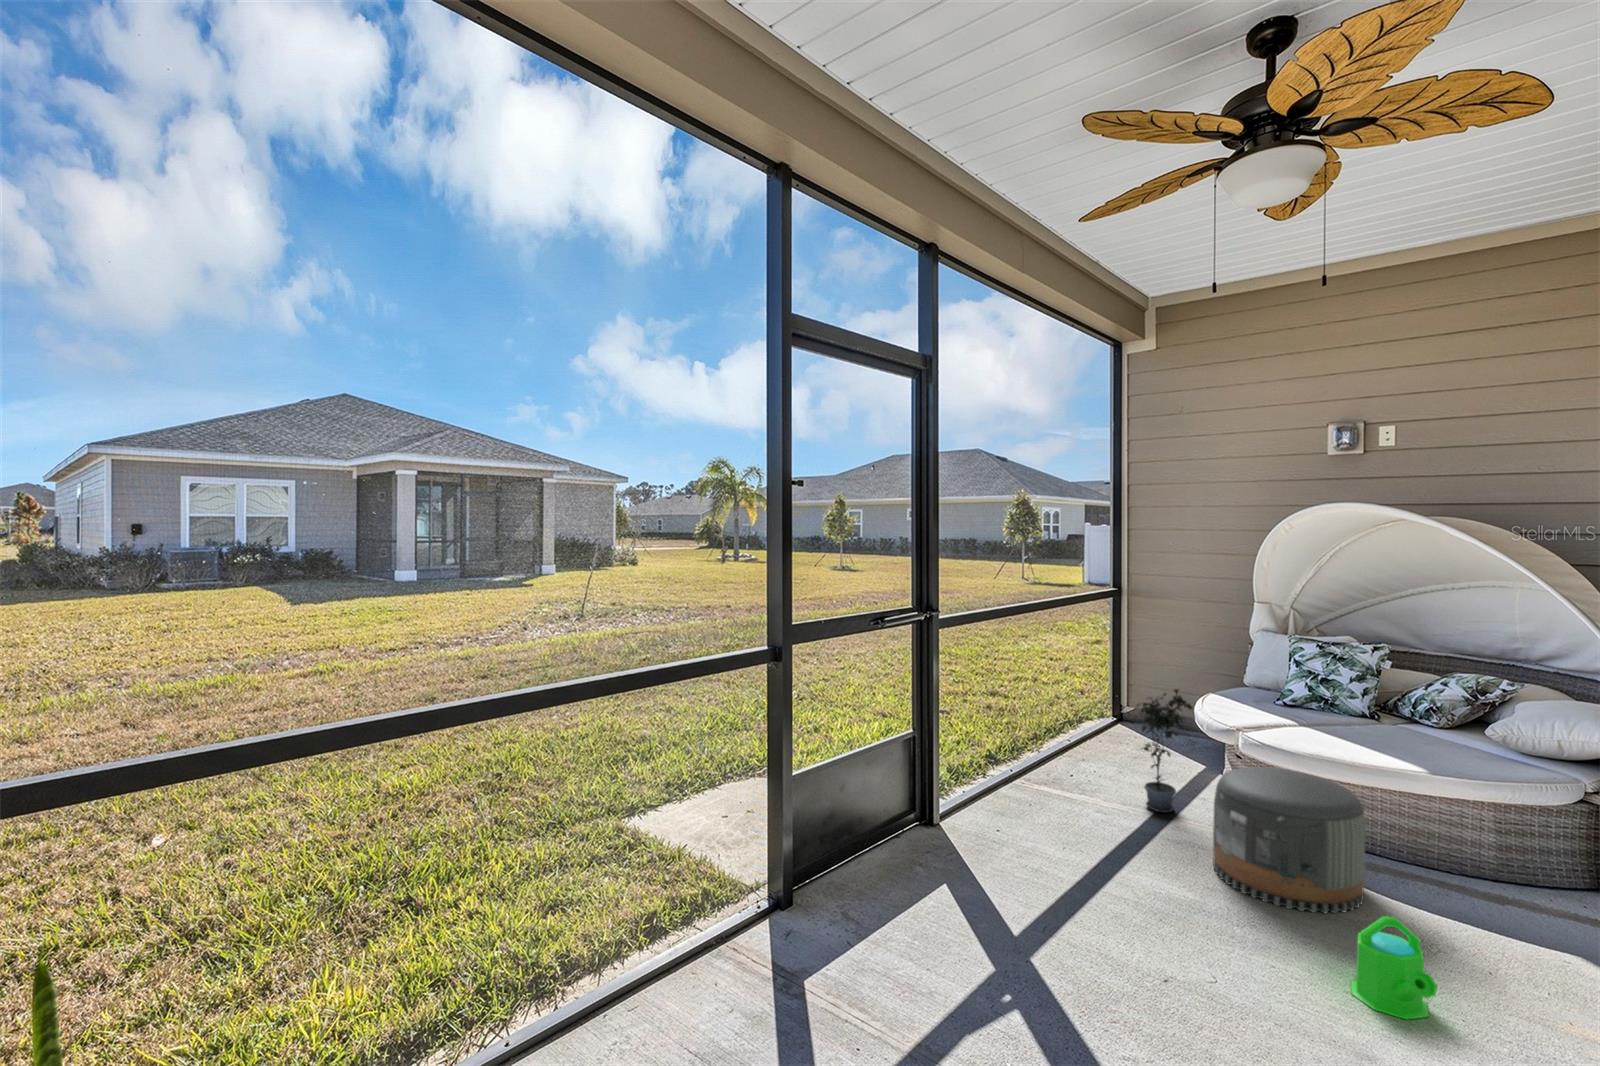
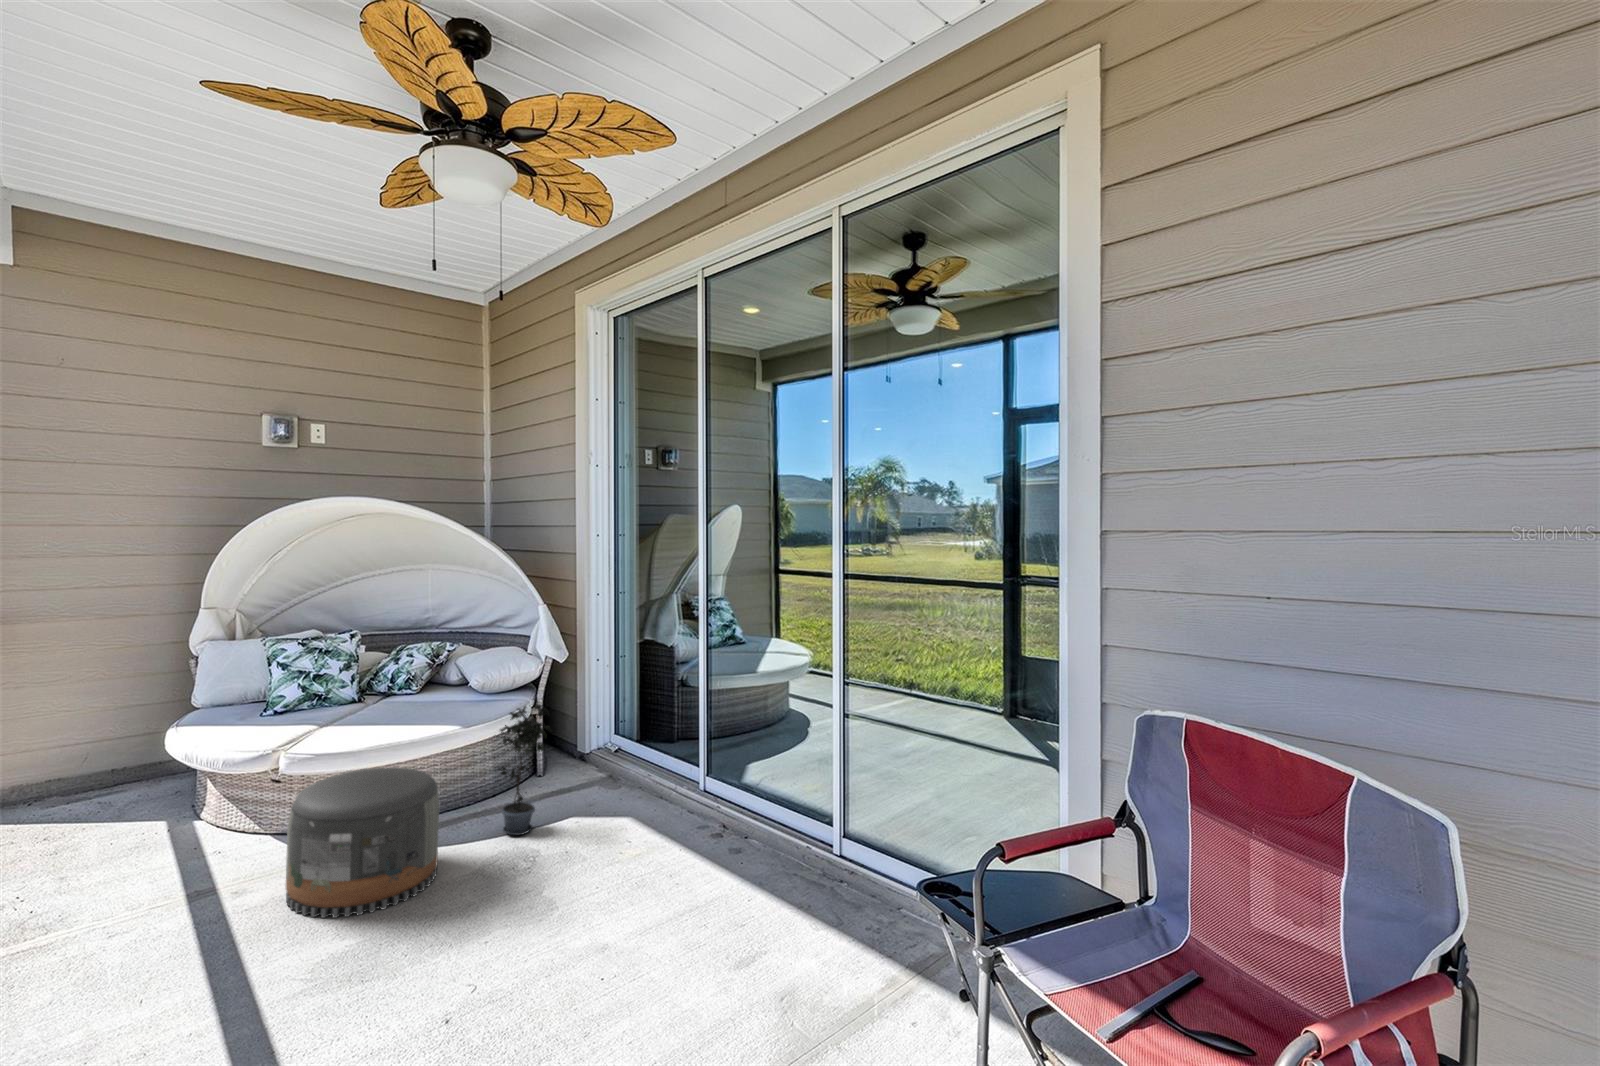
potted plant: present [1137,689,1192,813] -> present [498,699,552,835]
watering can: present [1351,916,1437,1019] -> none [490,852,576,938]

